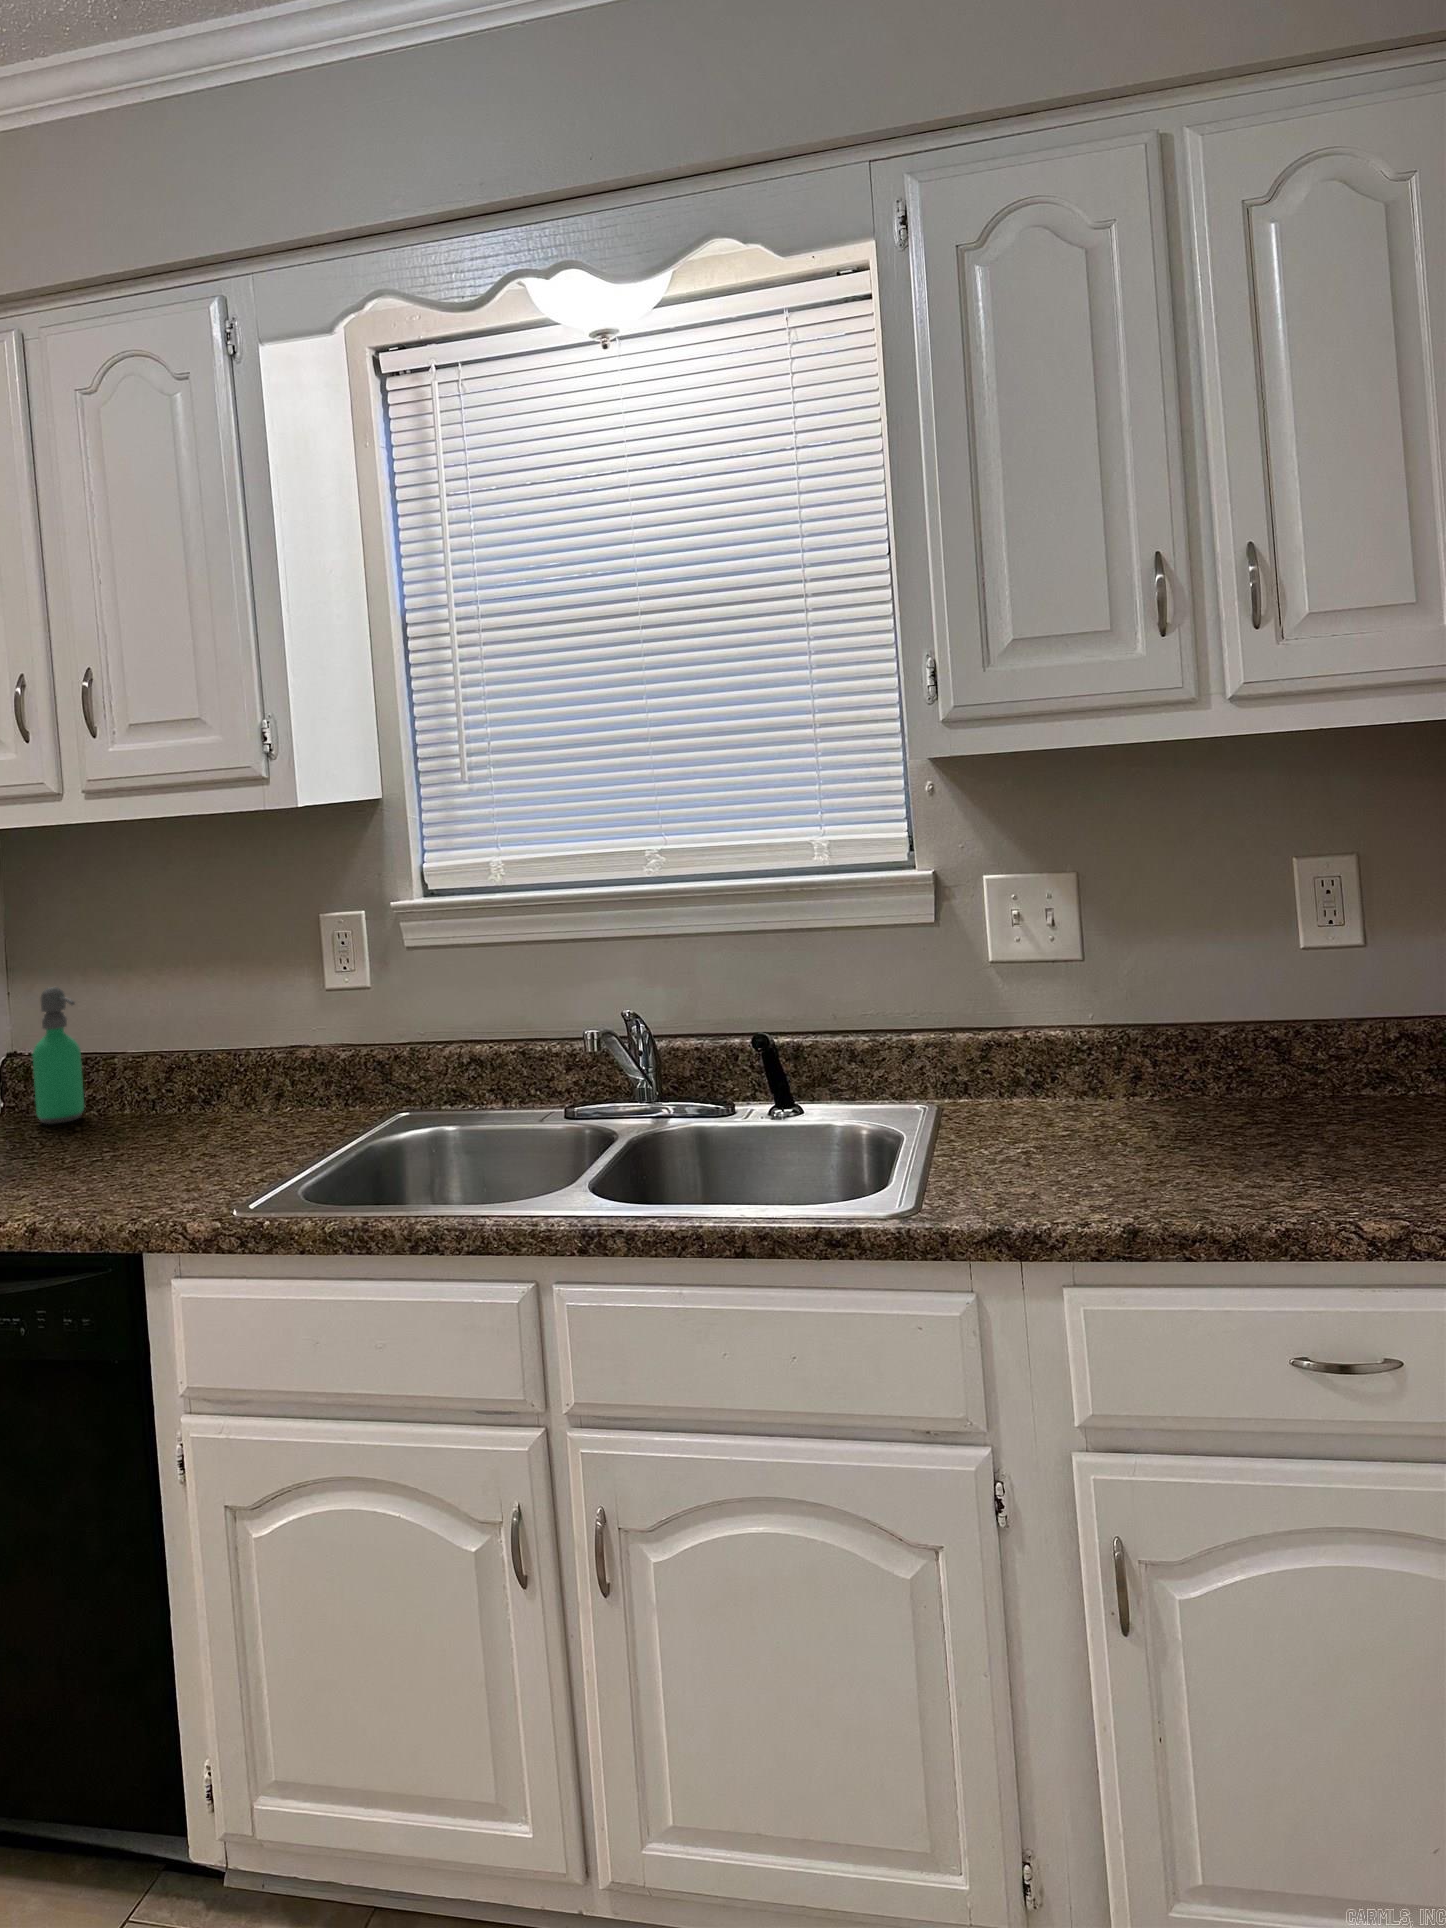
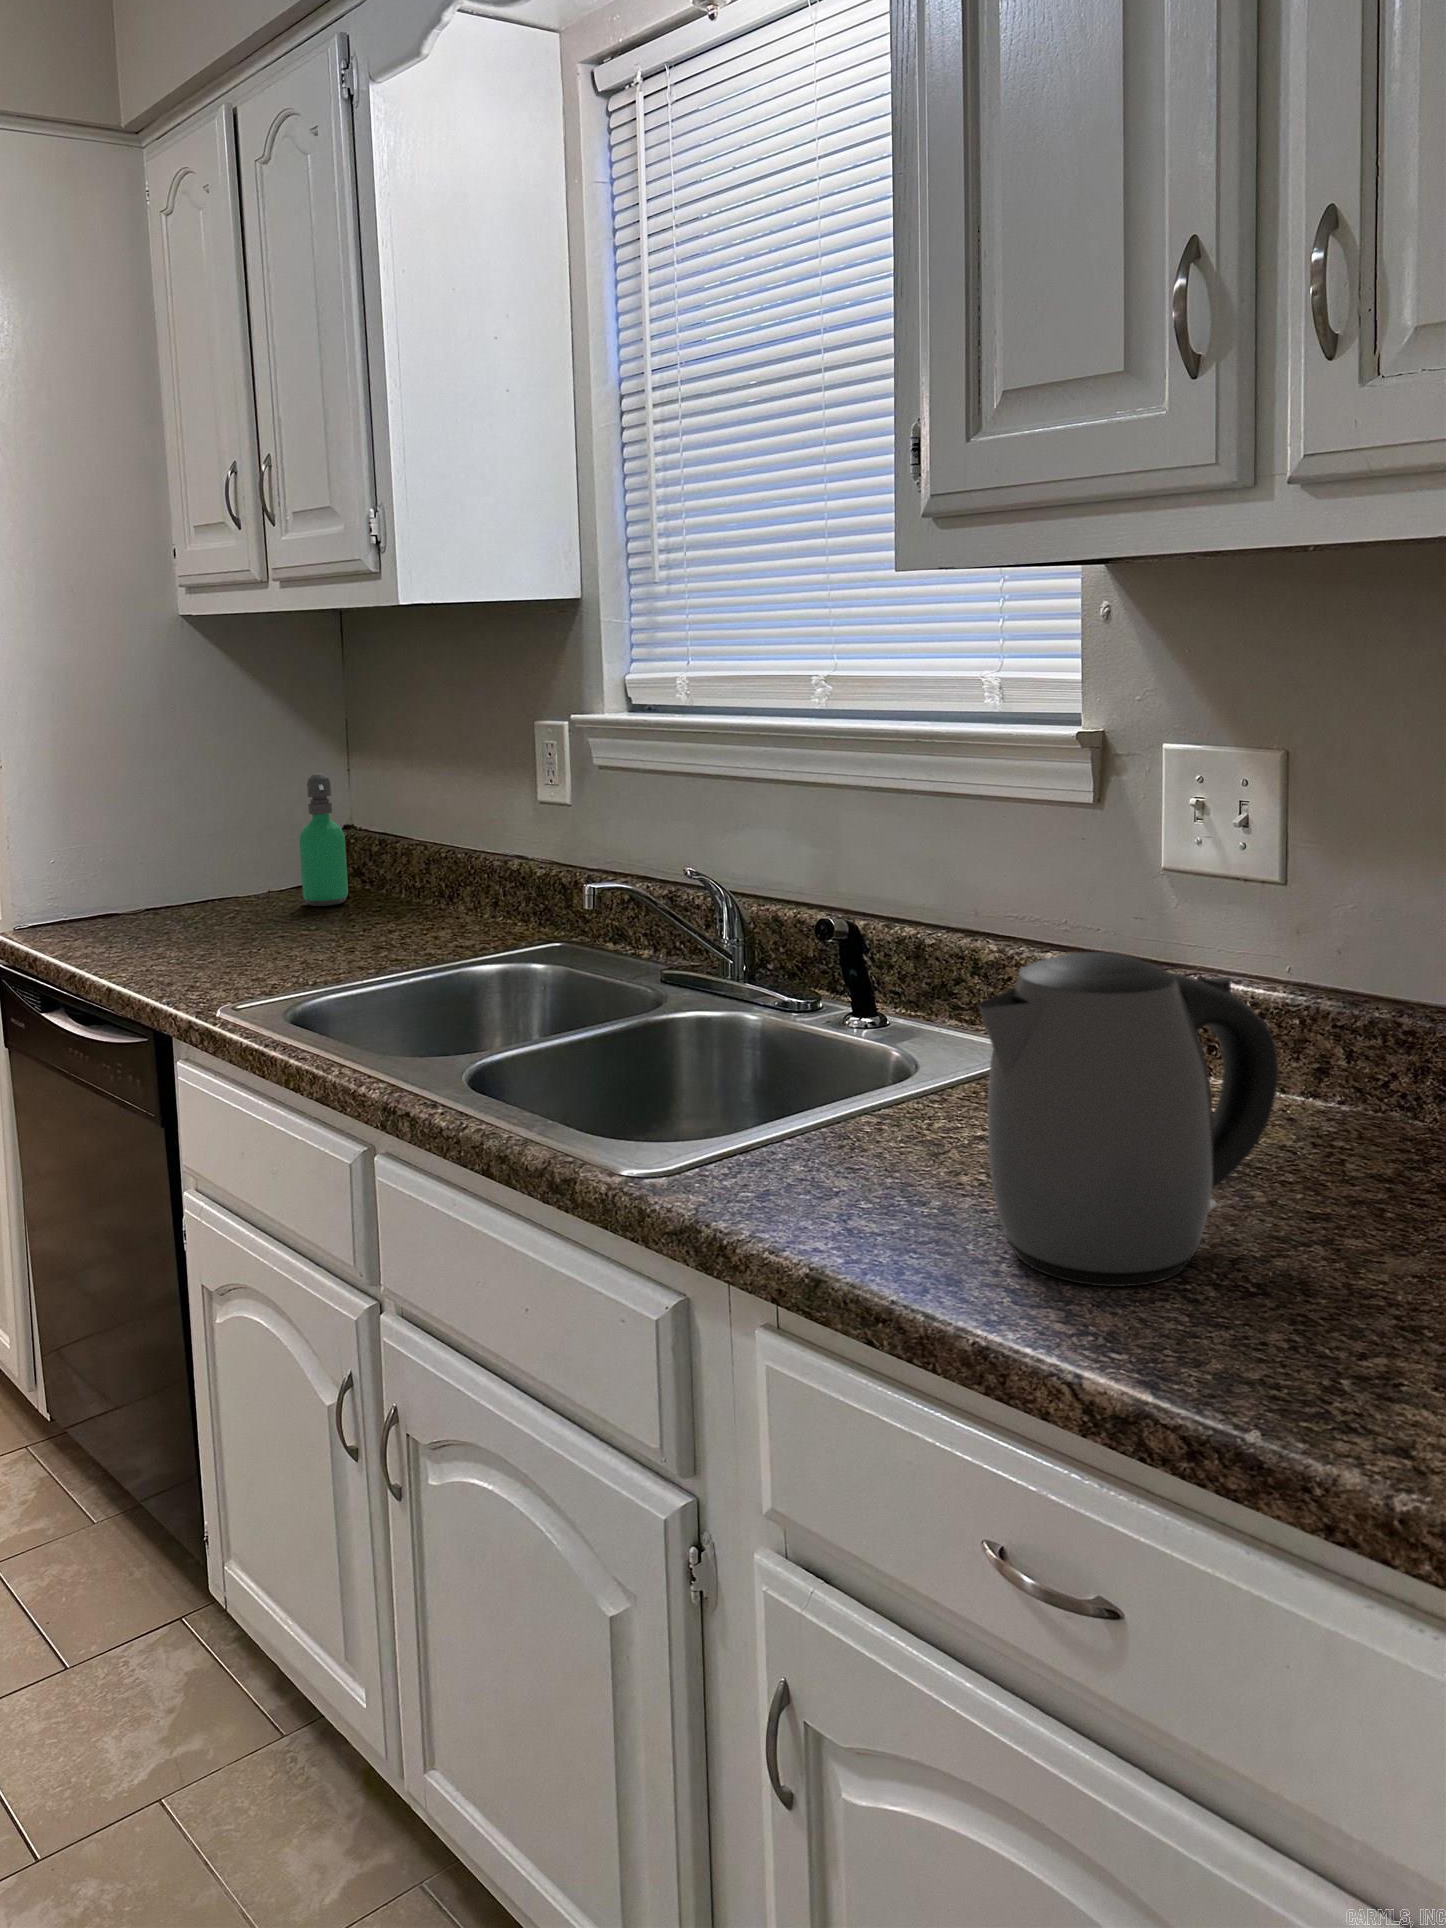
kettle: none [1155,991,1302,1195] -> present [979,952,1278,1287]

